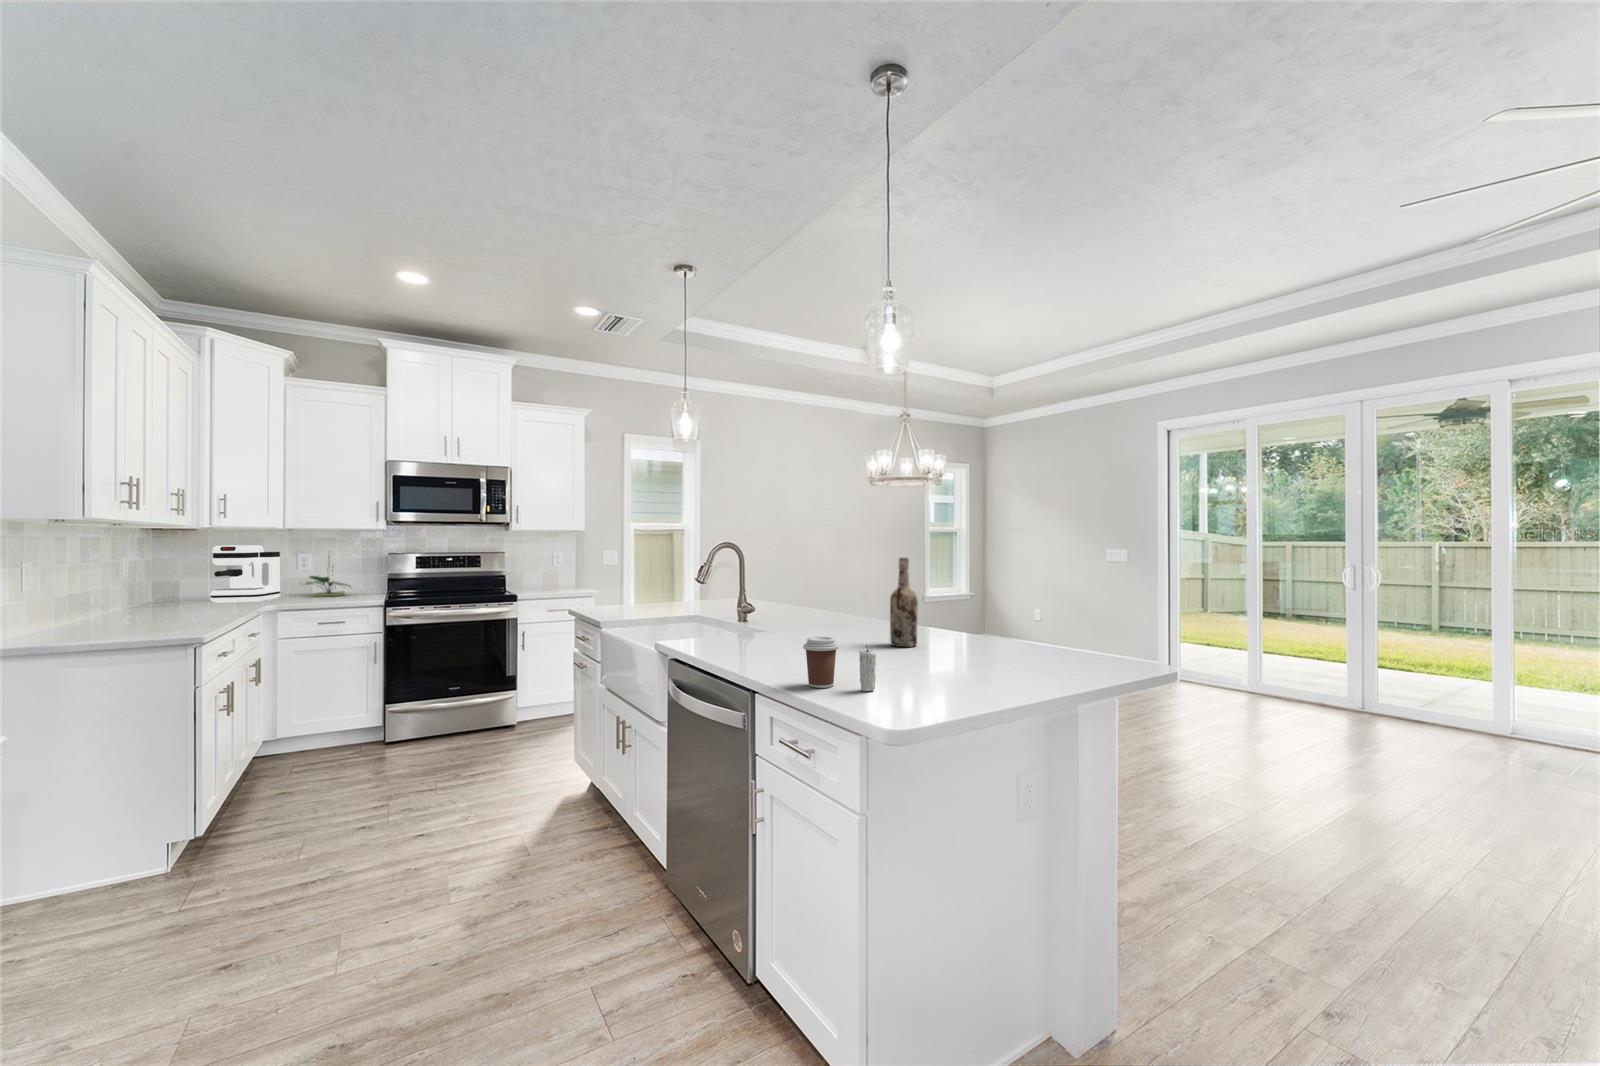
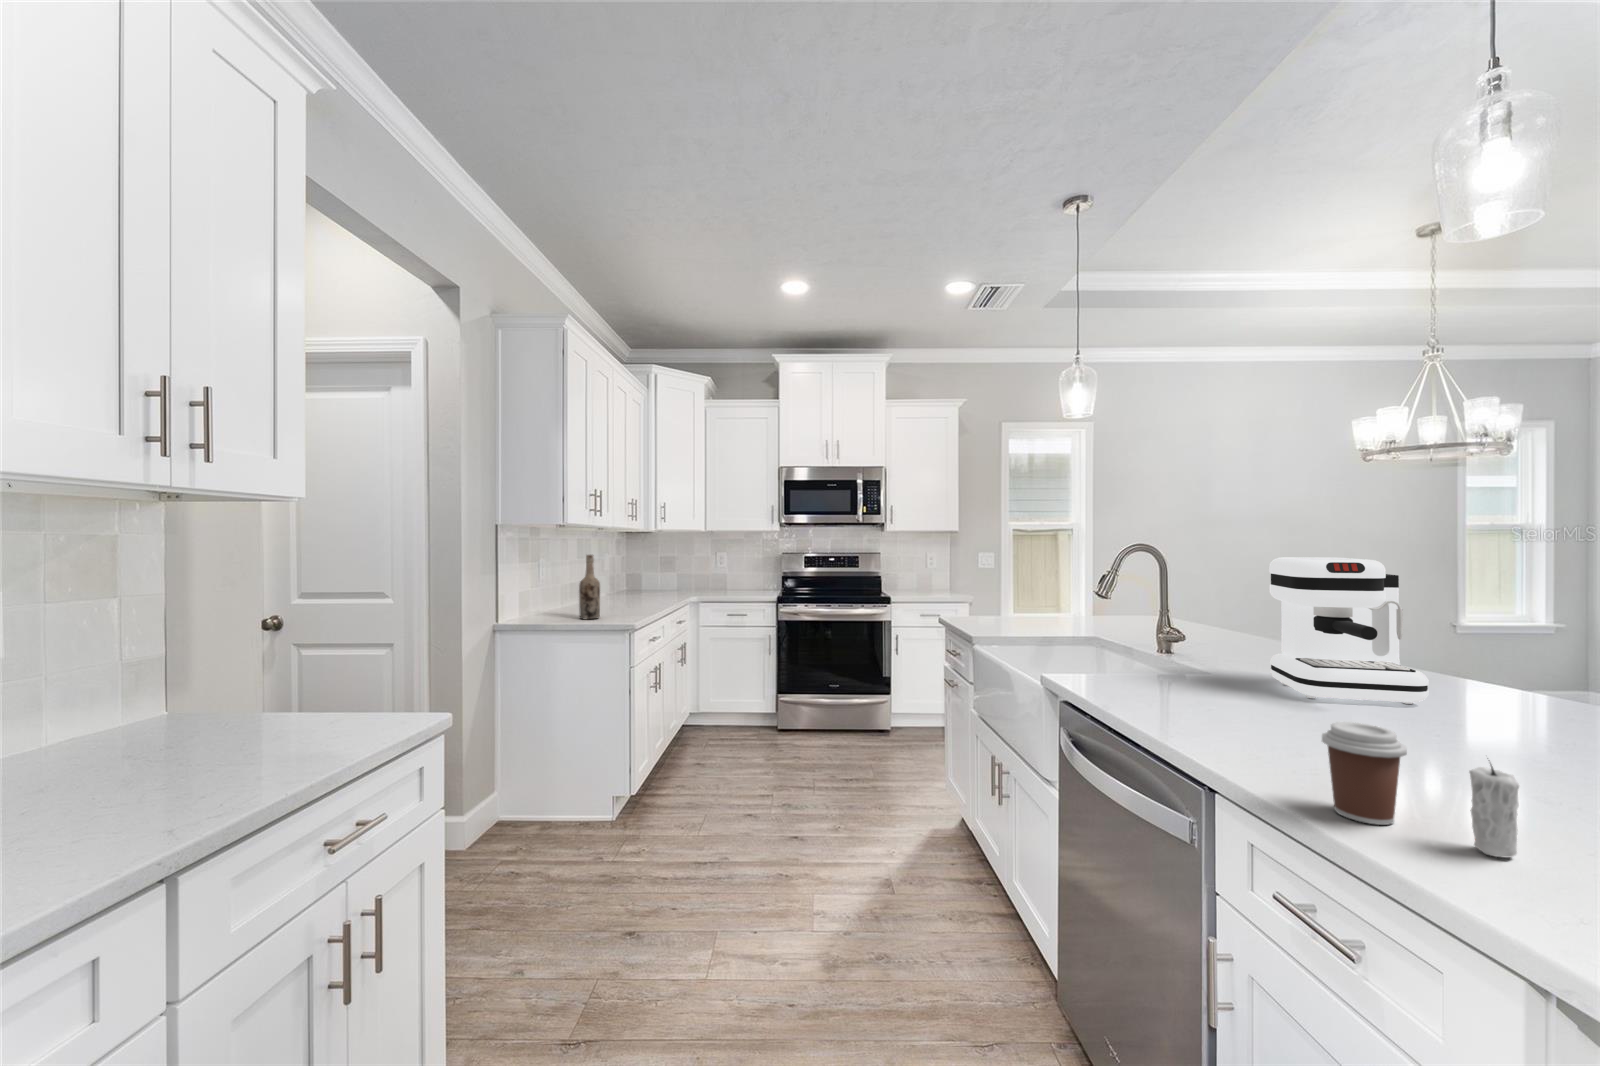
coffee maker: present [210,545,280,604] -> present [1269,557,1429,704]
potted plant: present [305,557,351,597] -> none [719,548,757,590]
wine bottle: present [890,558,918,647] -> present [579,555,600,619]

